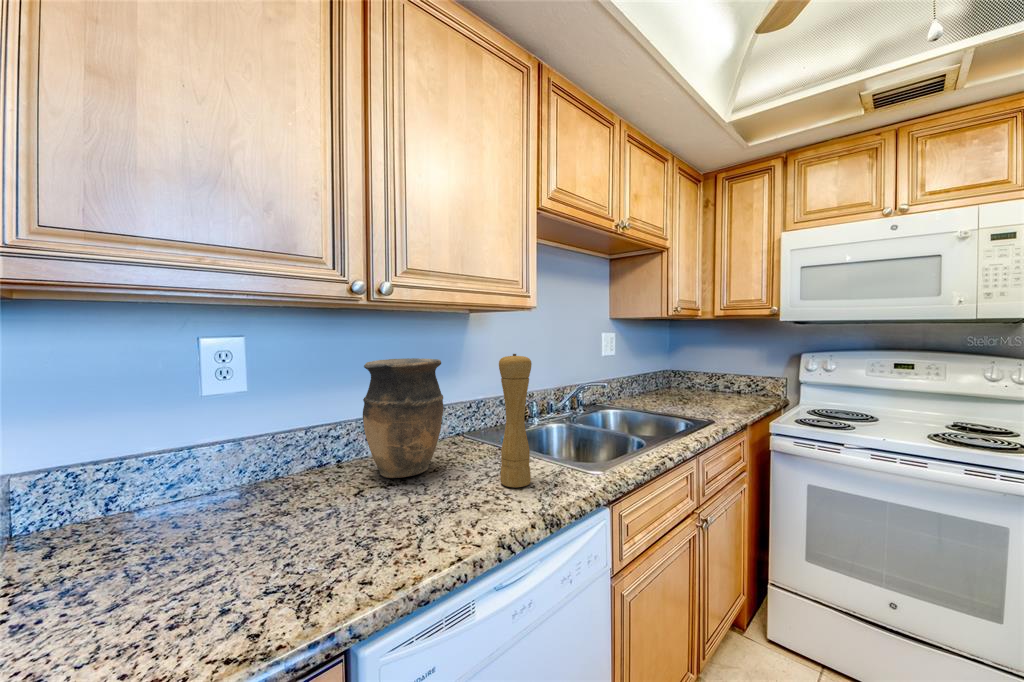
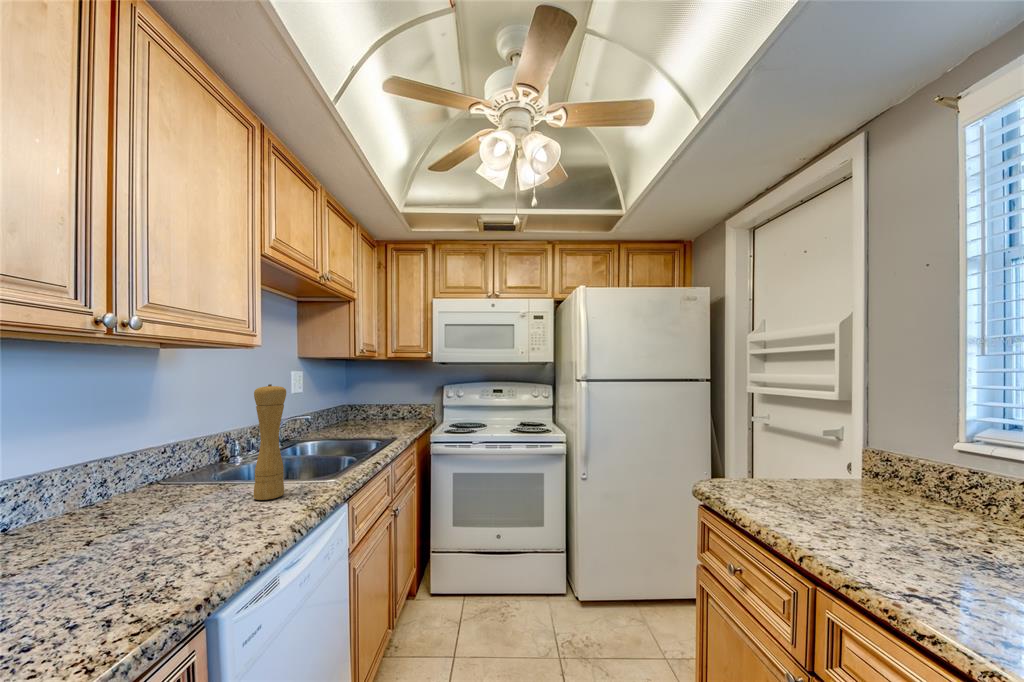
vase: present [363,358,443,478] -> none [70,395,182,526]

